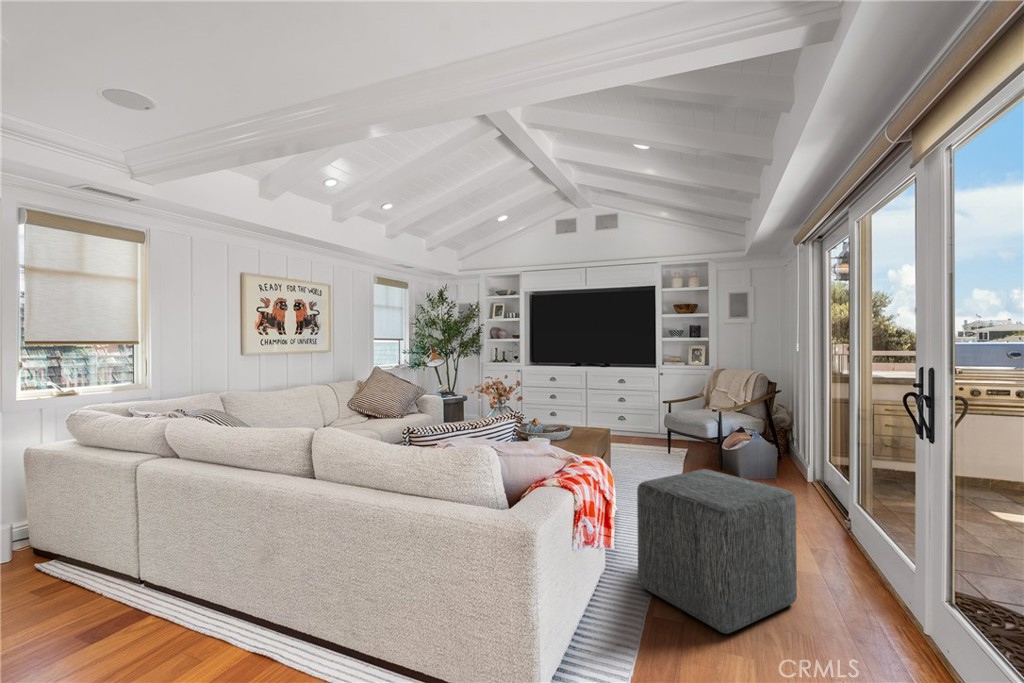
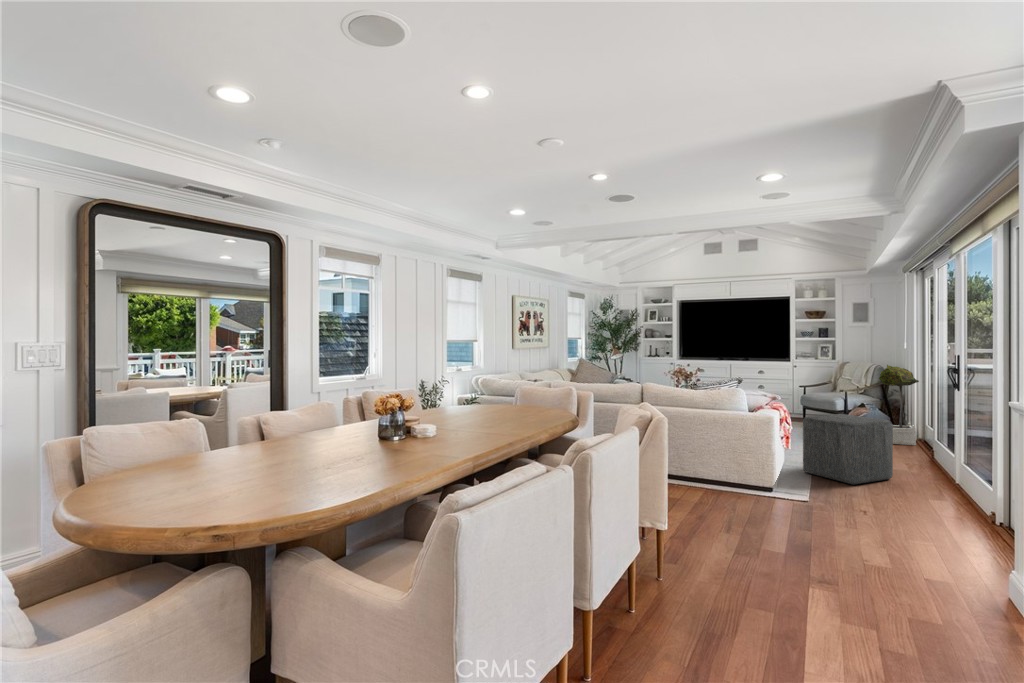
potted tree: none [763,374,818,495] -> present [879,365,919,445]

